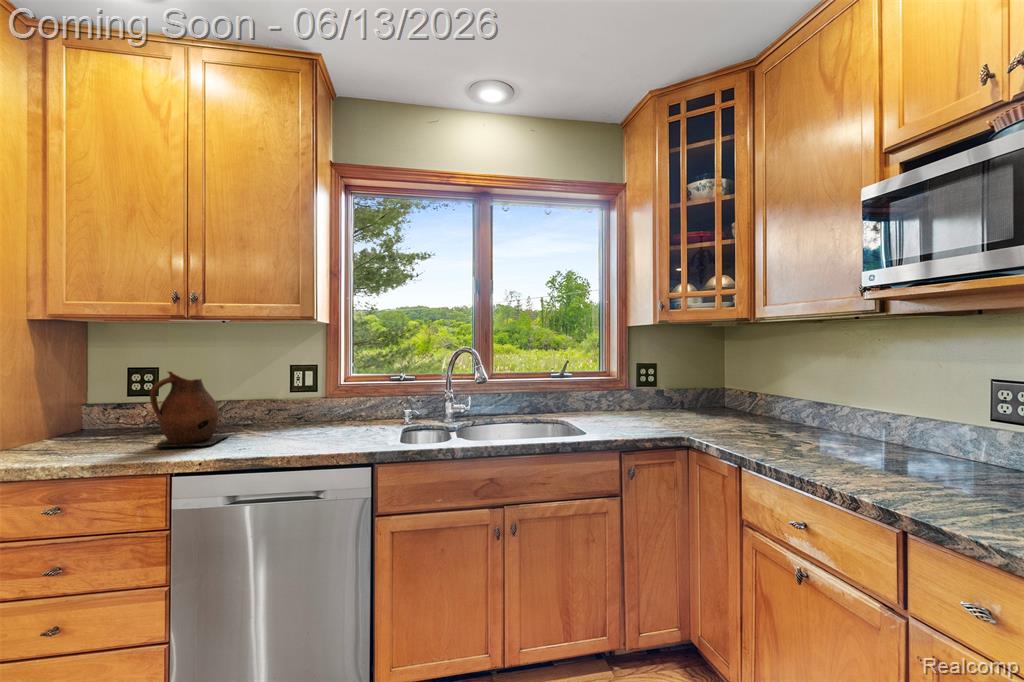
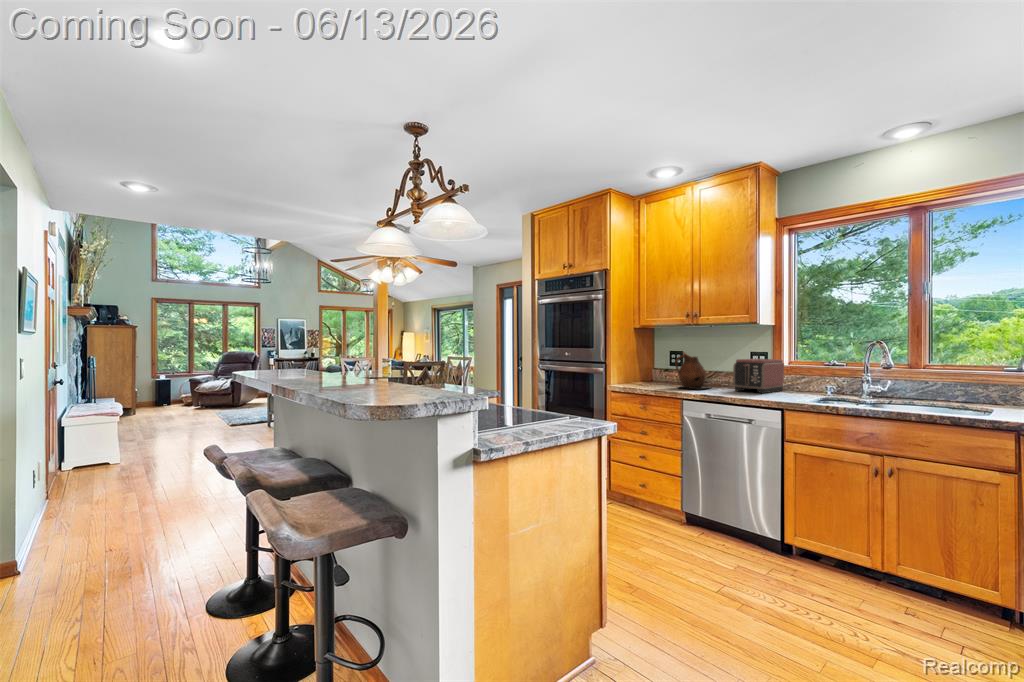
toaster: none [274,375,345,437] -> present [733,359,784,393]

